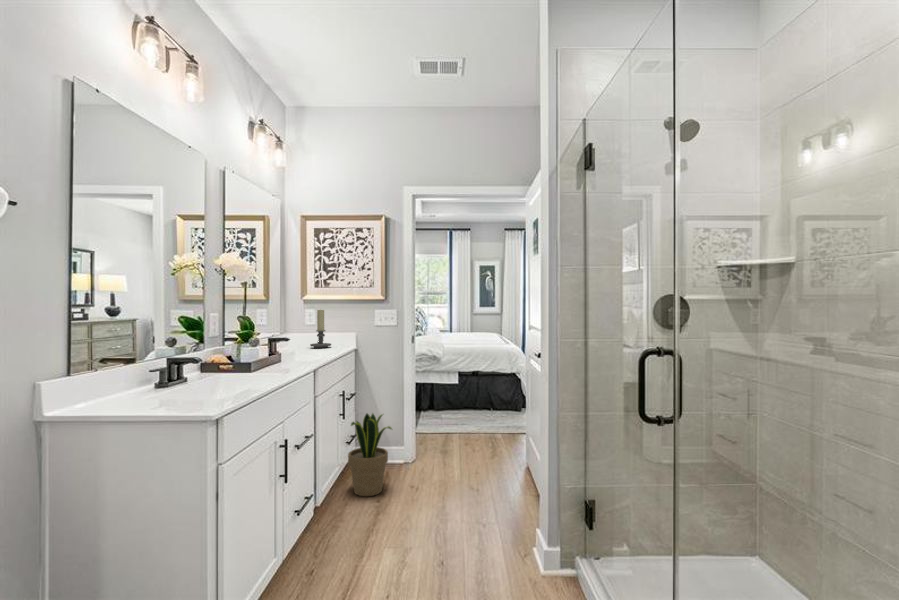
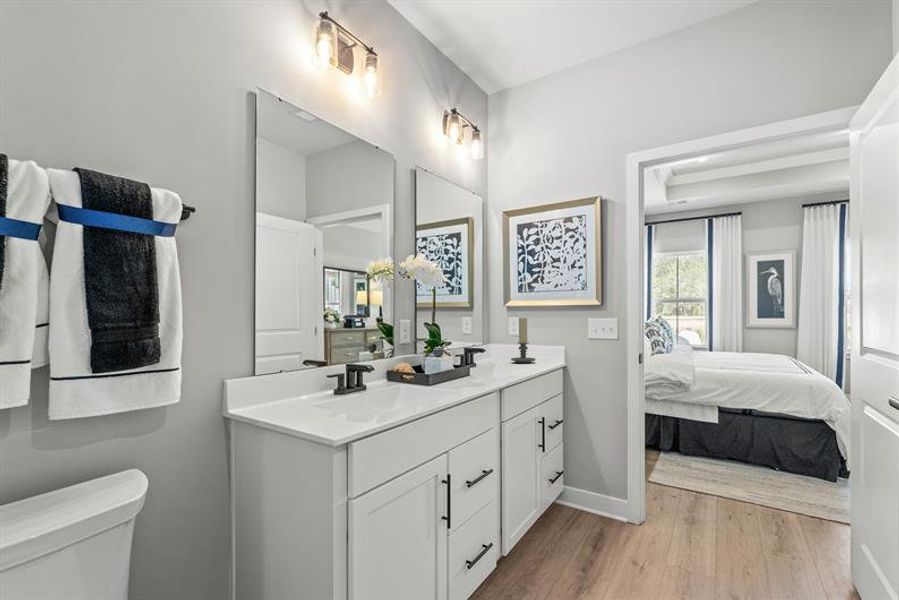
potted plant: present [348,413,392,496] -> none [549,446,603,551]

